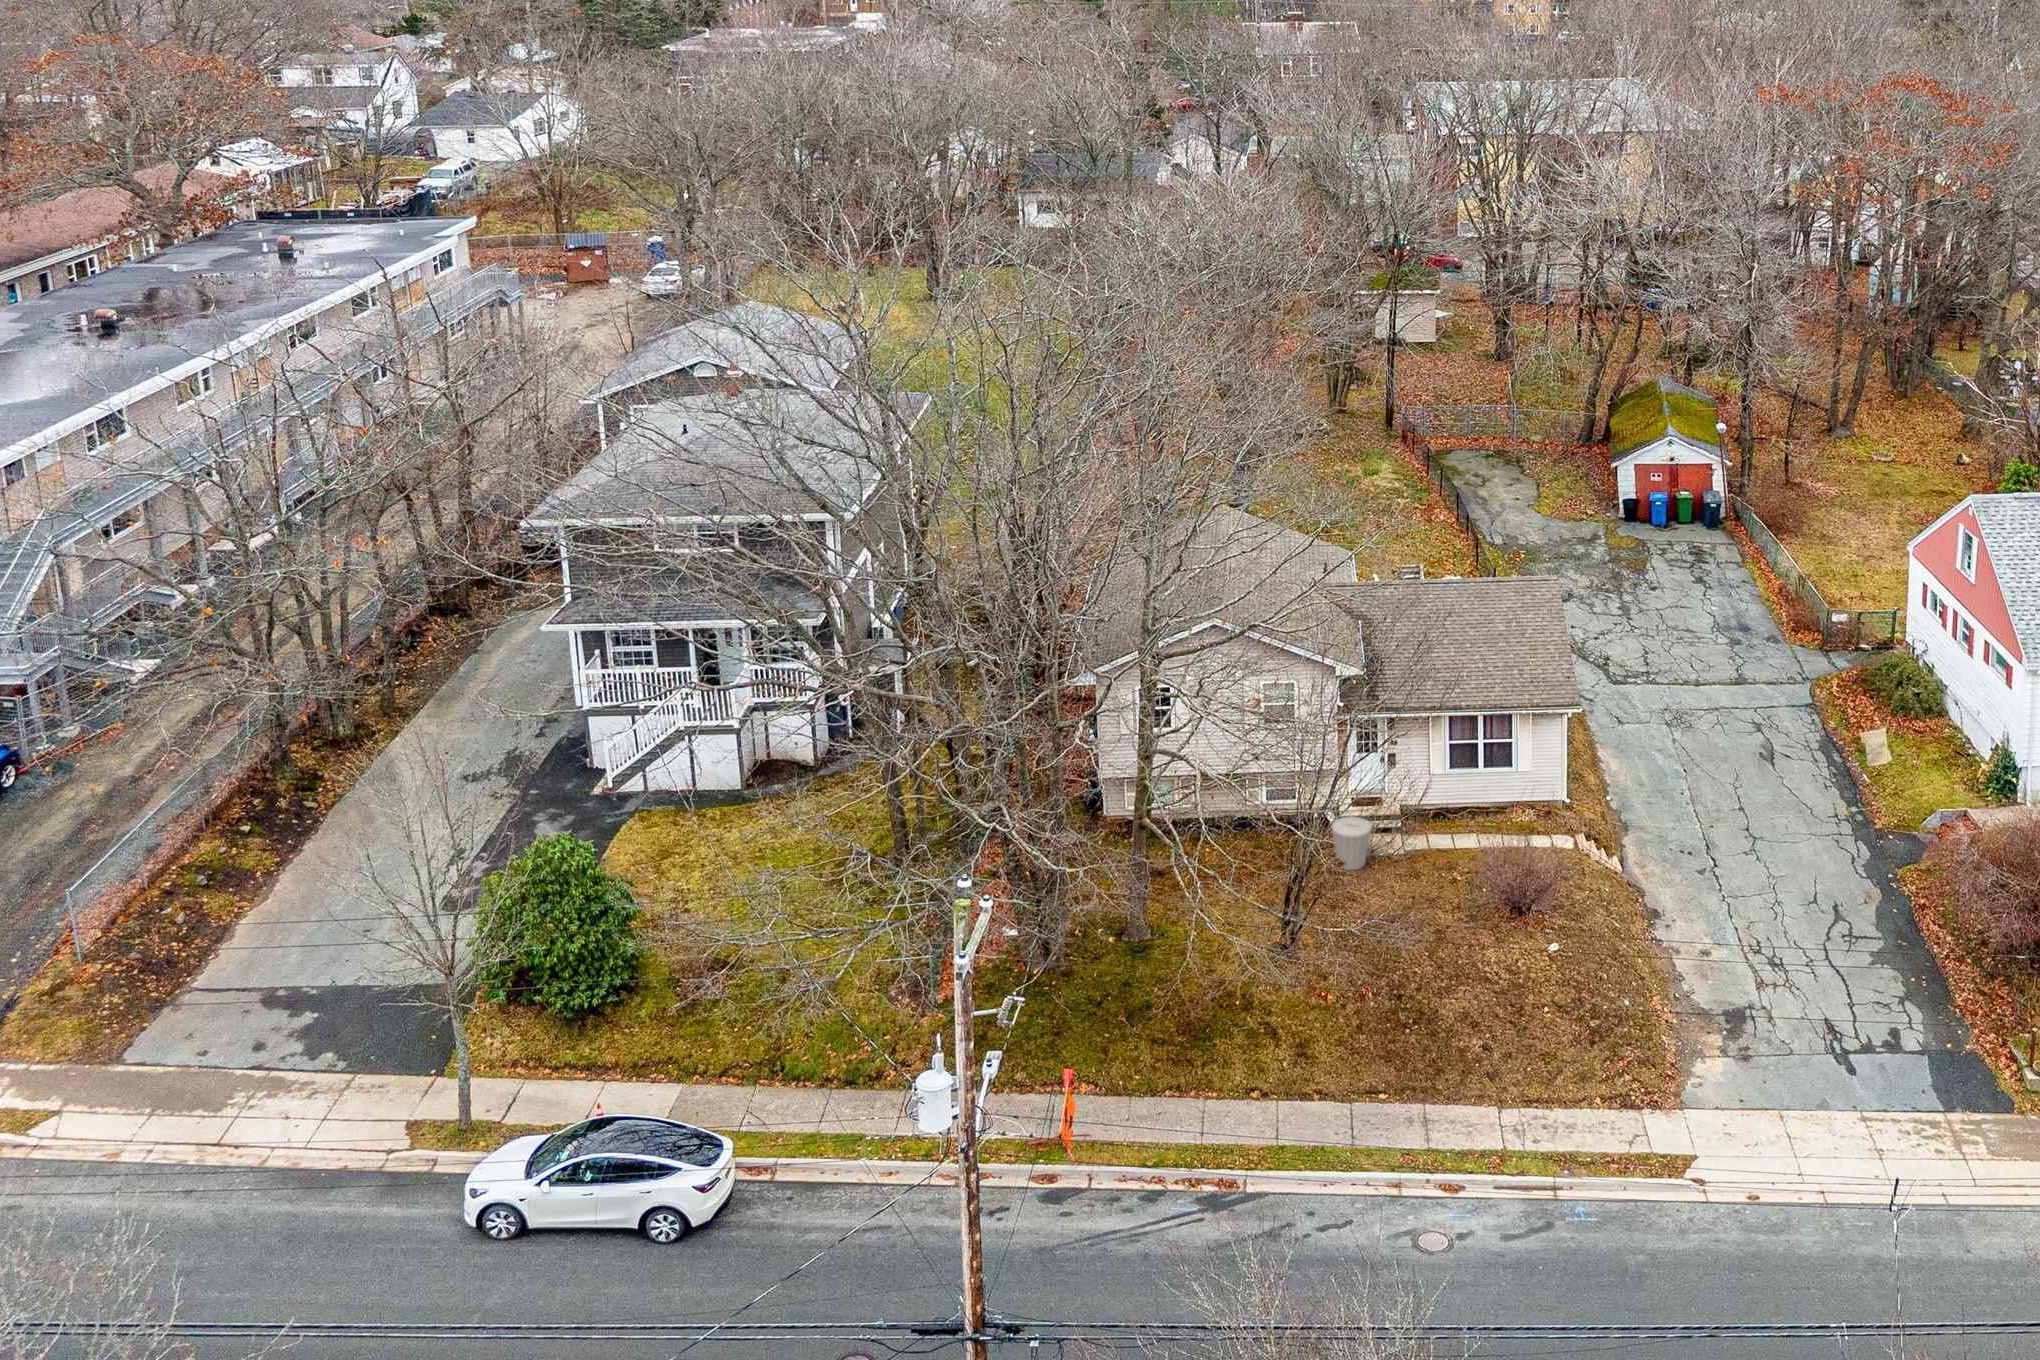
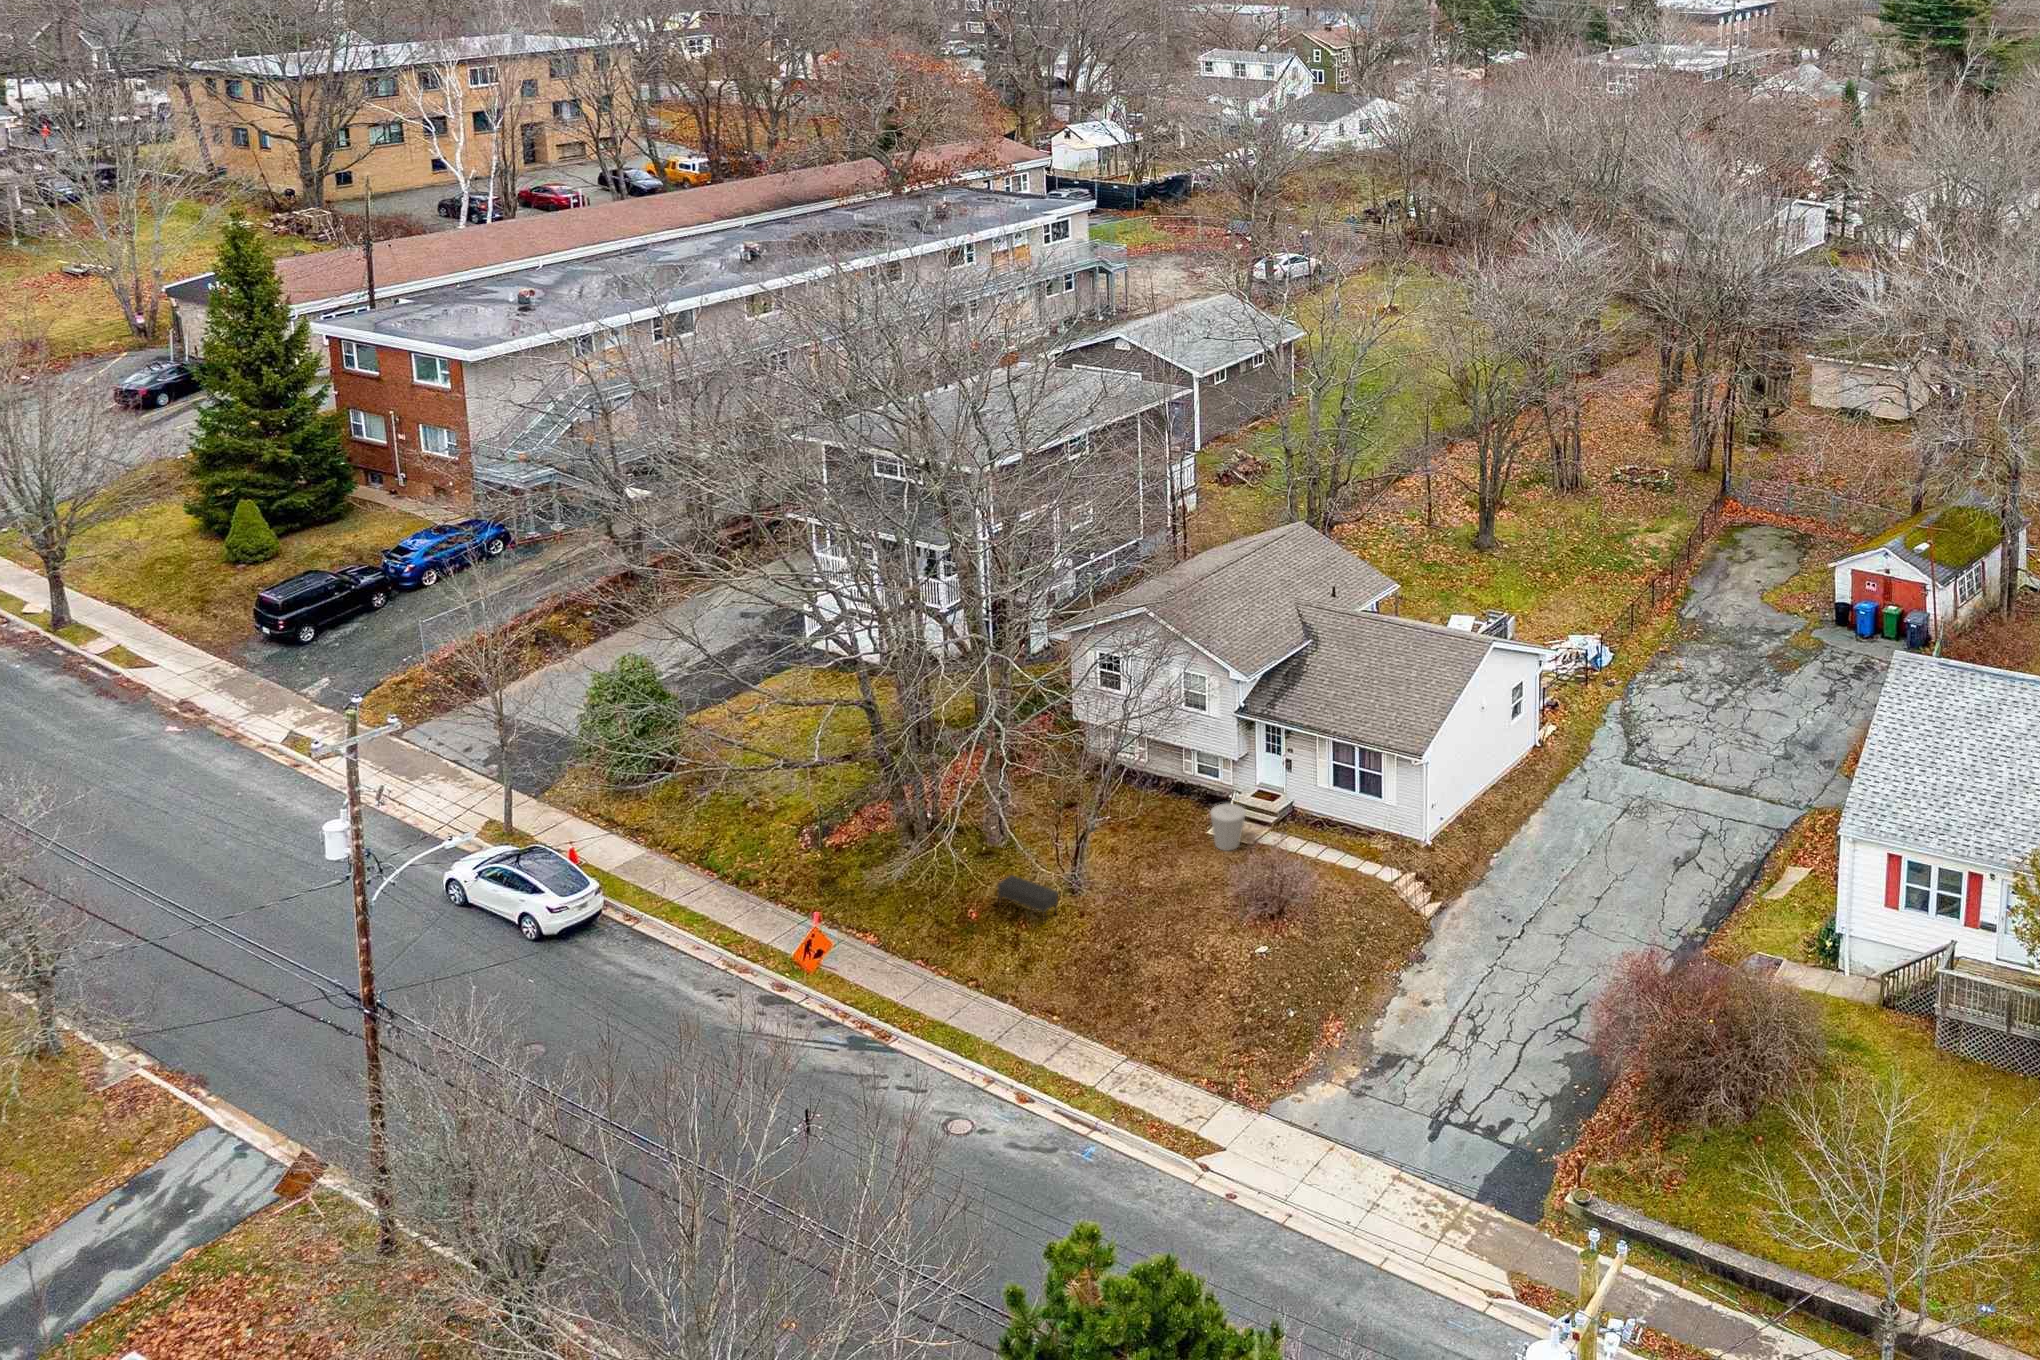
bench: none [1192,961,1266,1004] -> present [997,875,1058,923]

